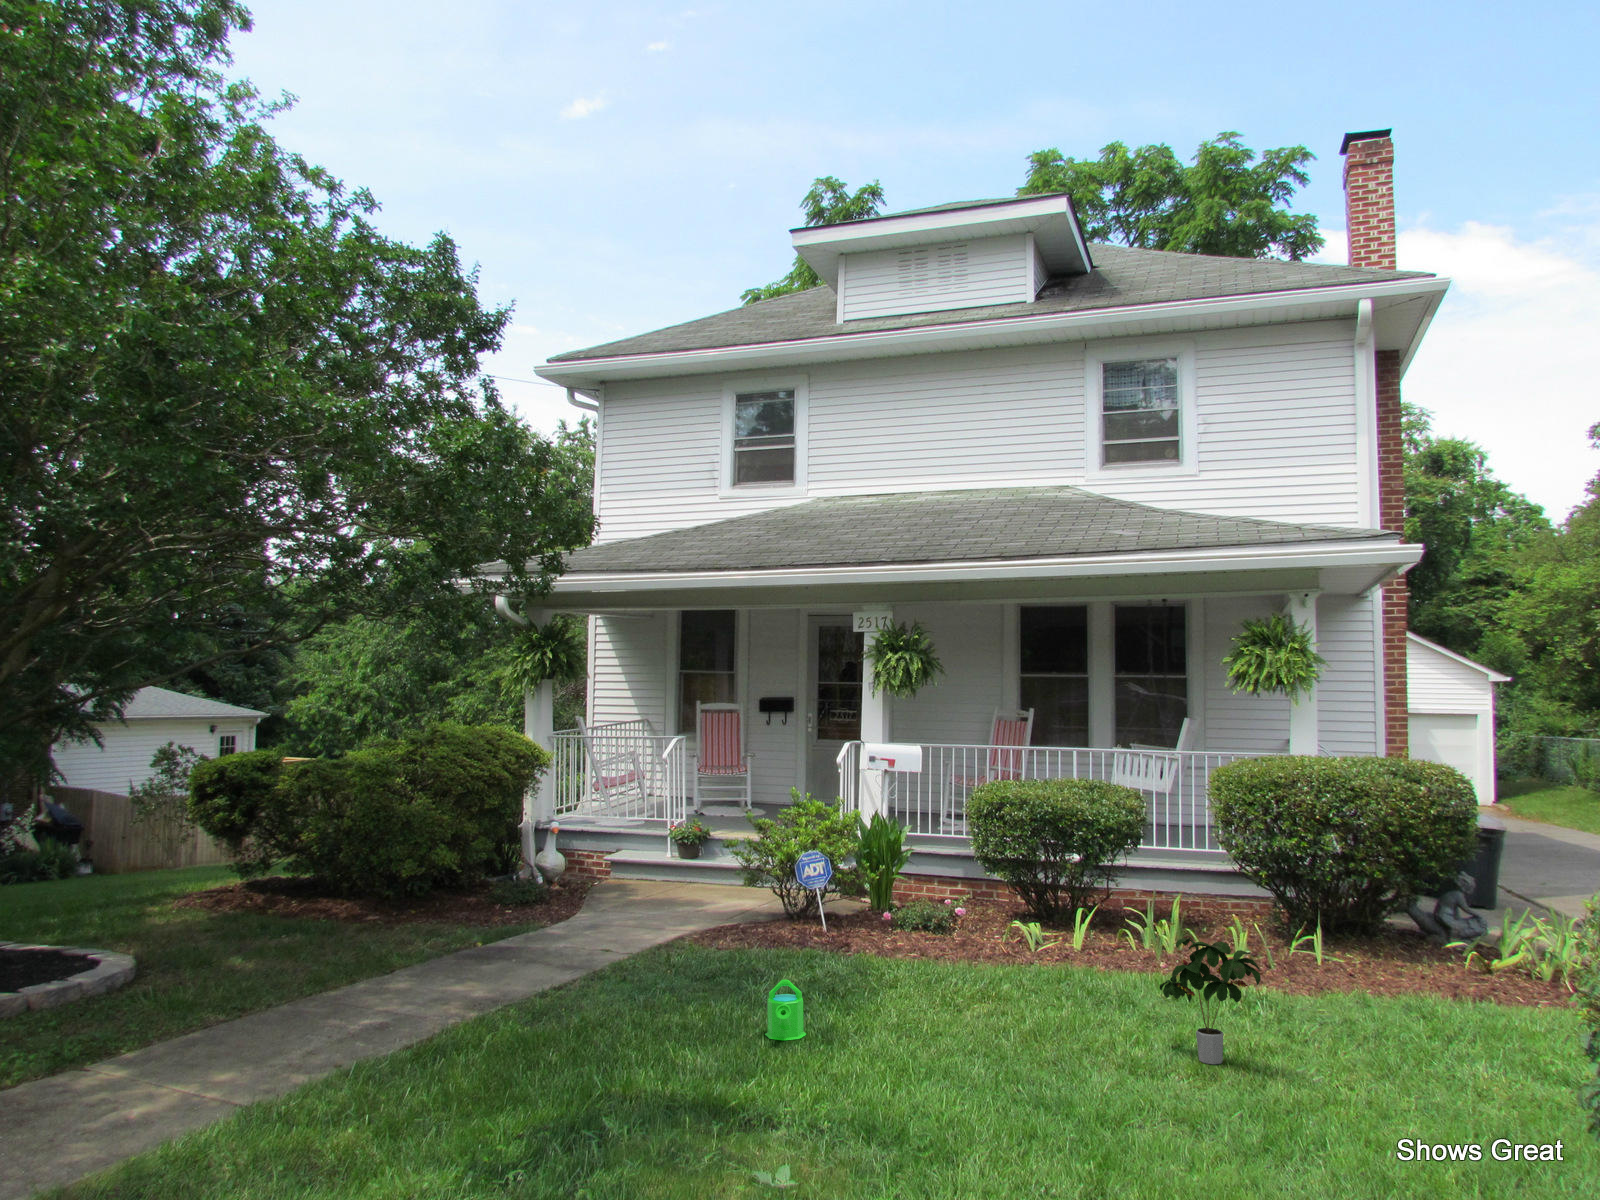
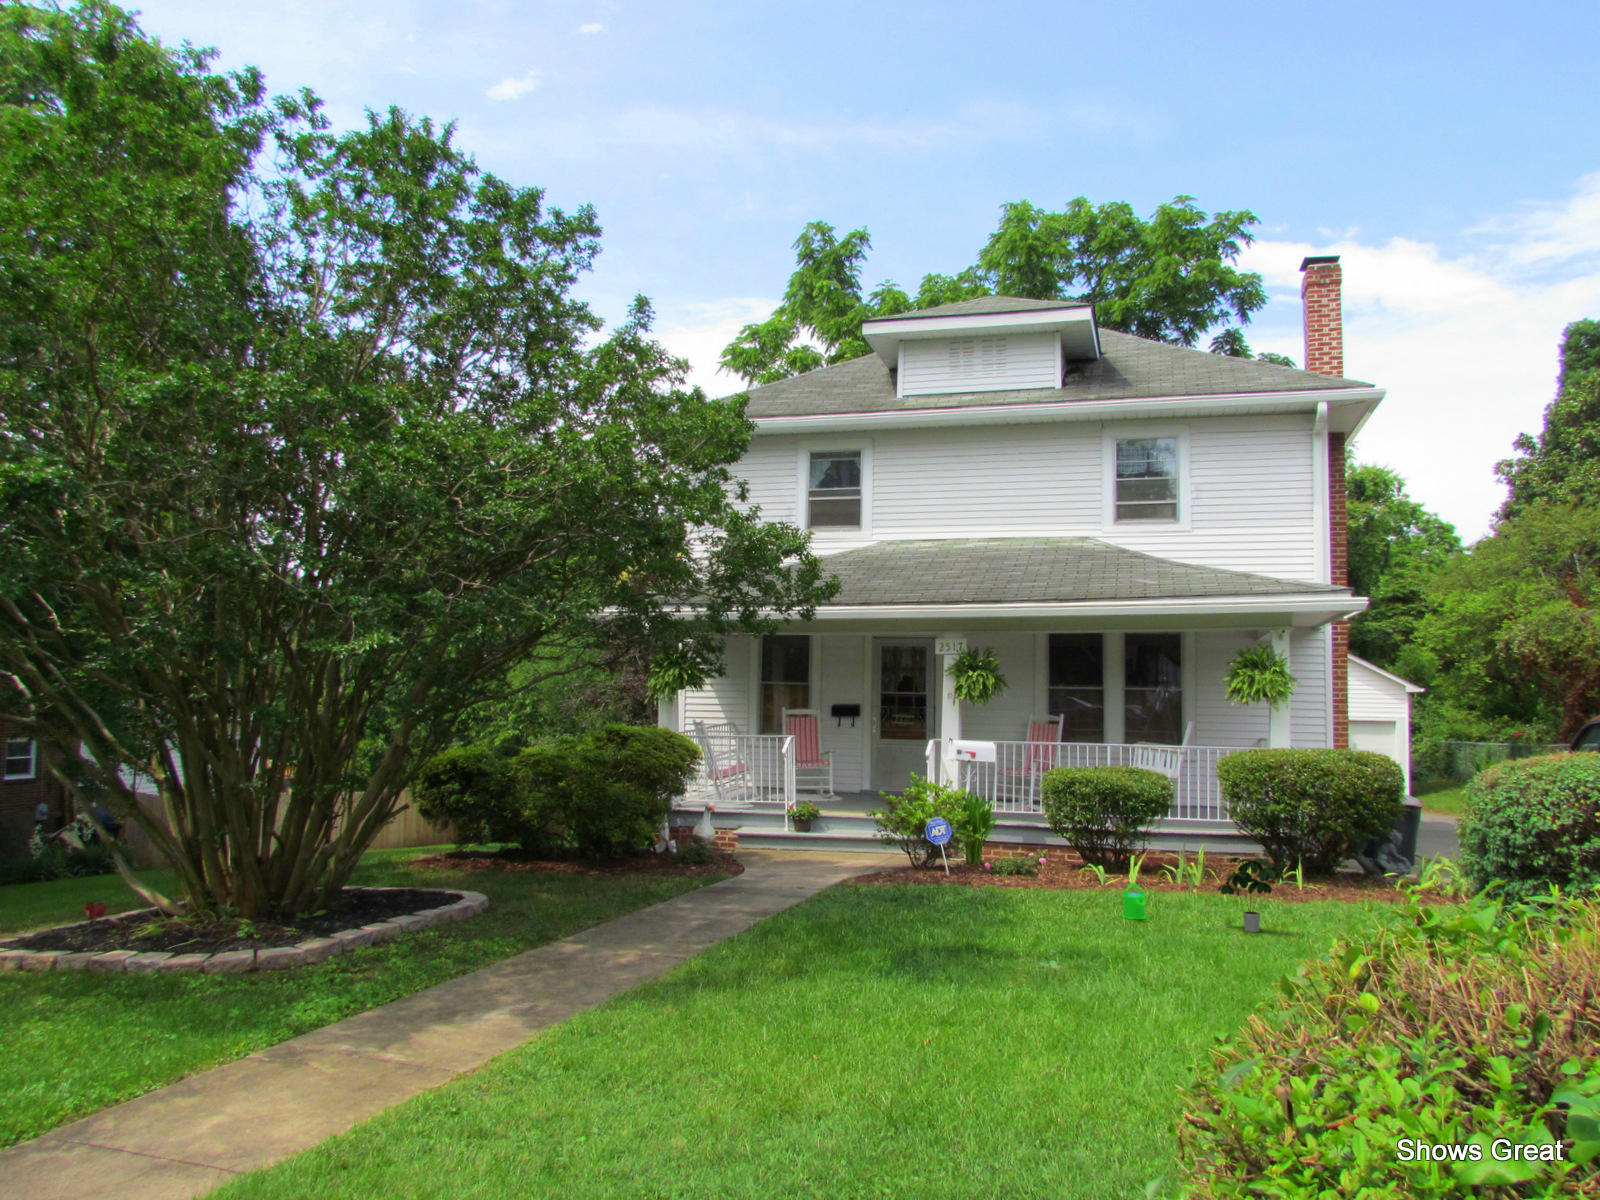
watering can: present [765,980,806,1041] -> present [1122,883,1147,920]

